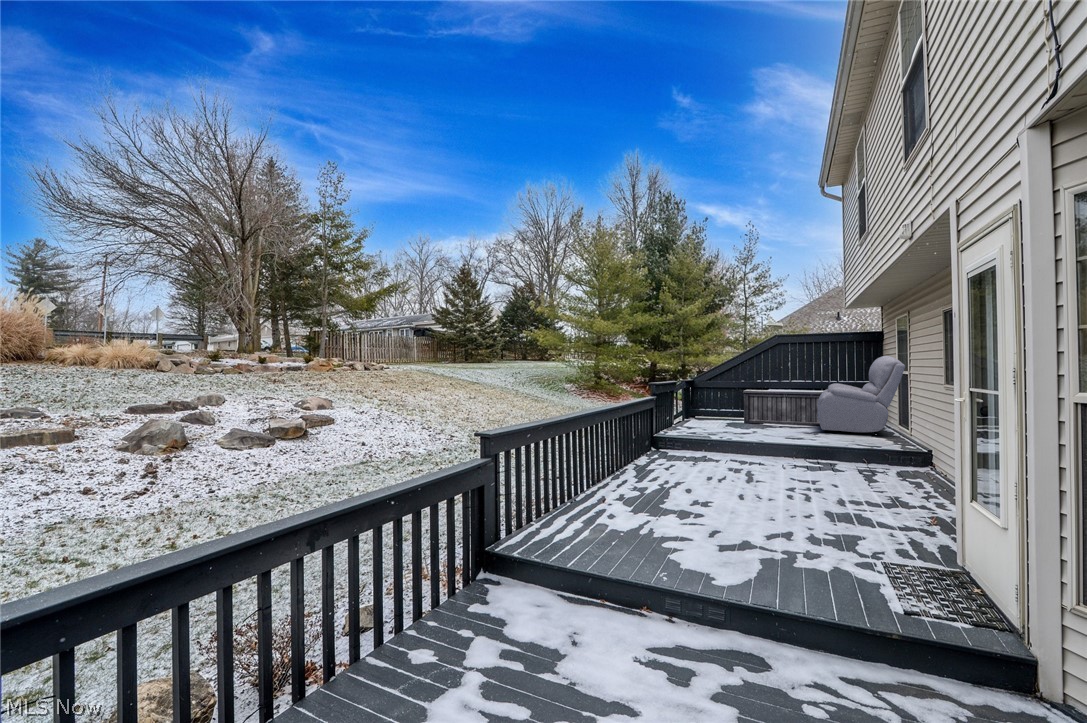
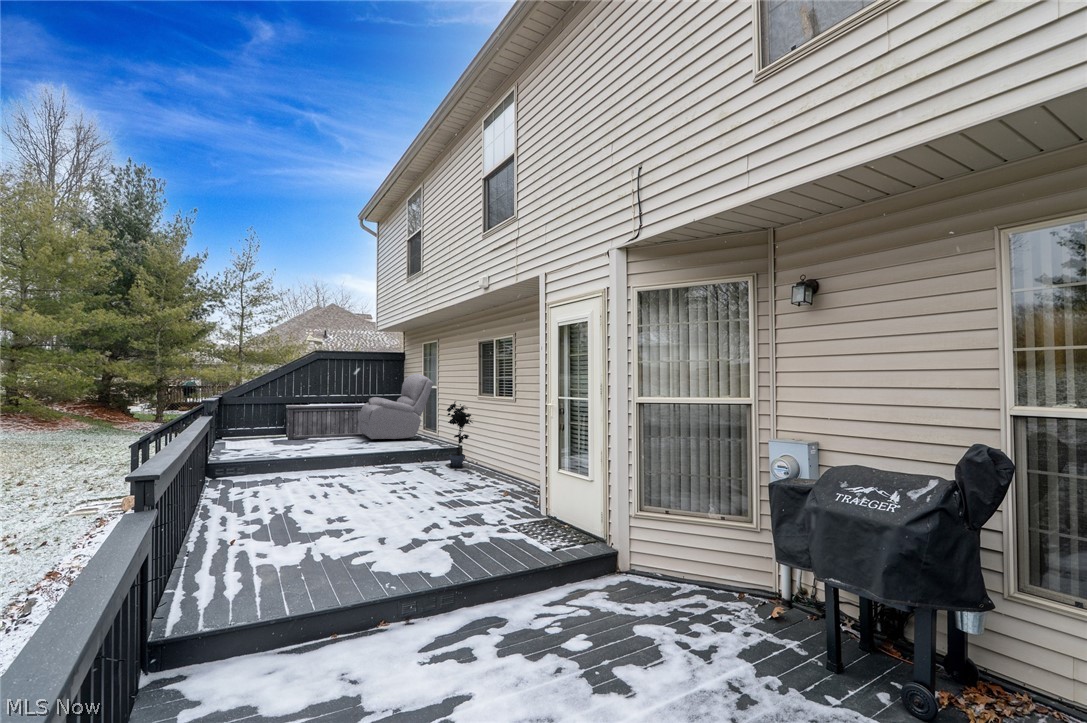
potted plant: none [894,391,941,477] -> present [447,401,473,467]

